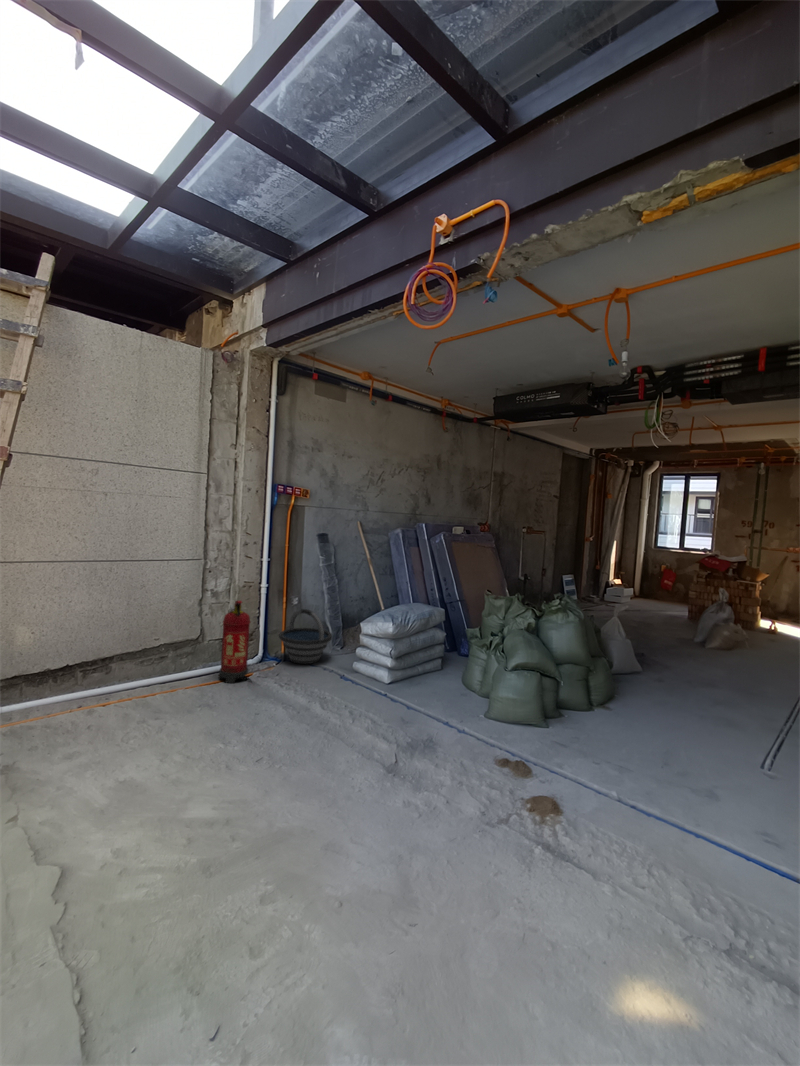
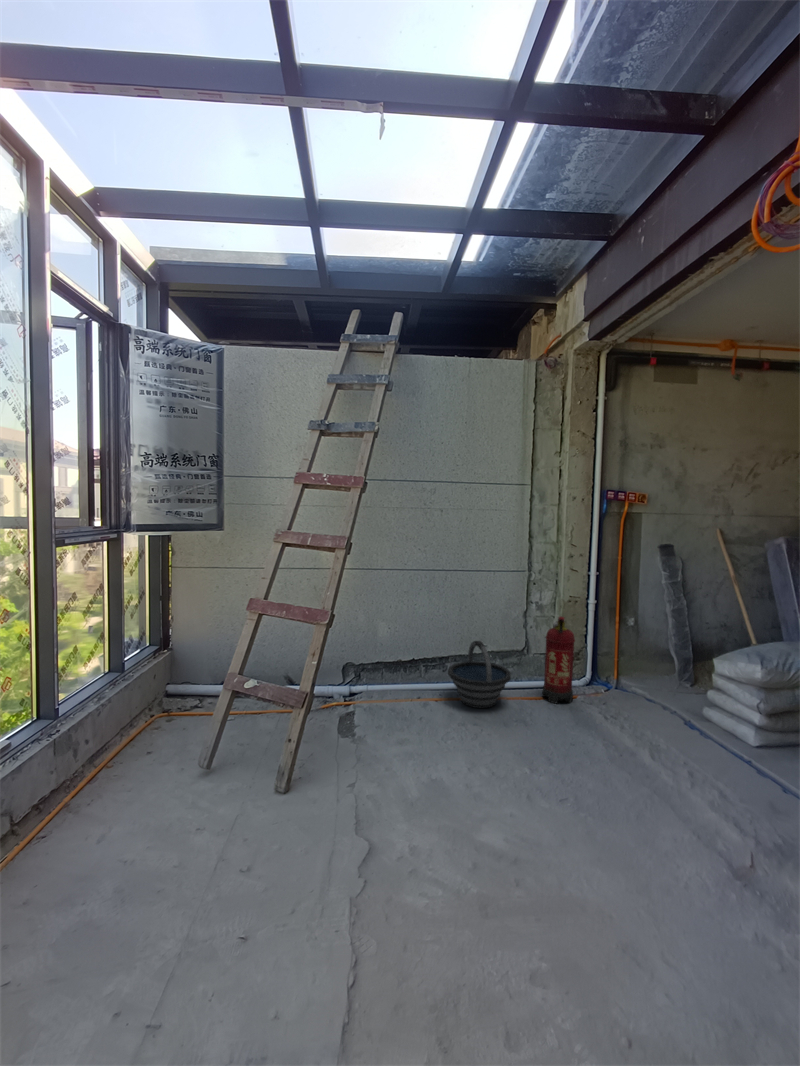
bucket: present [279,609,332,664] -> present [448,641,511,708]

